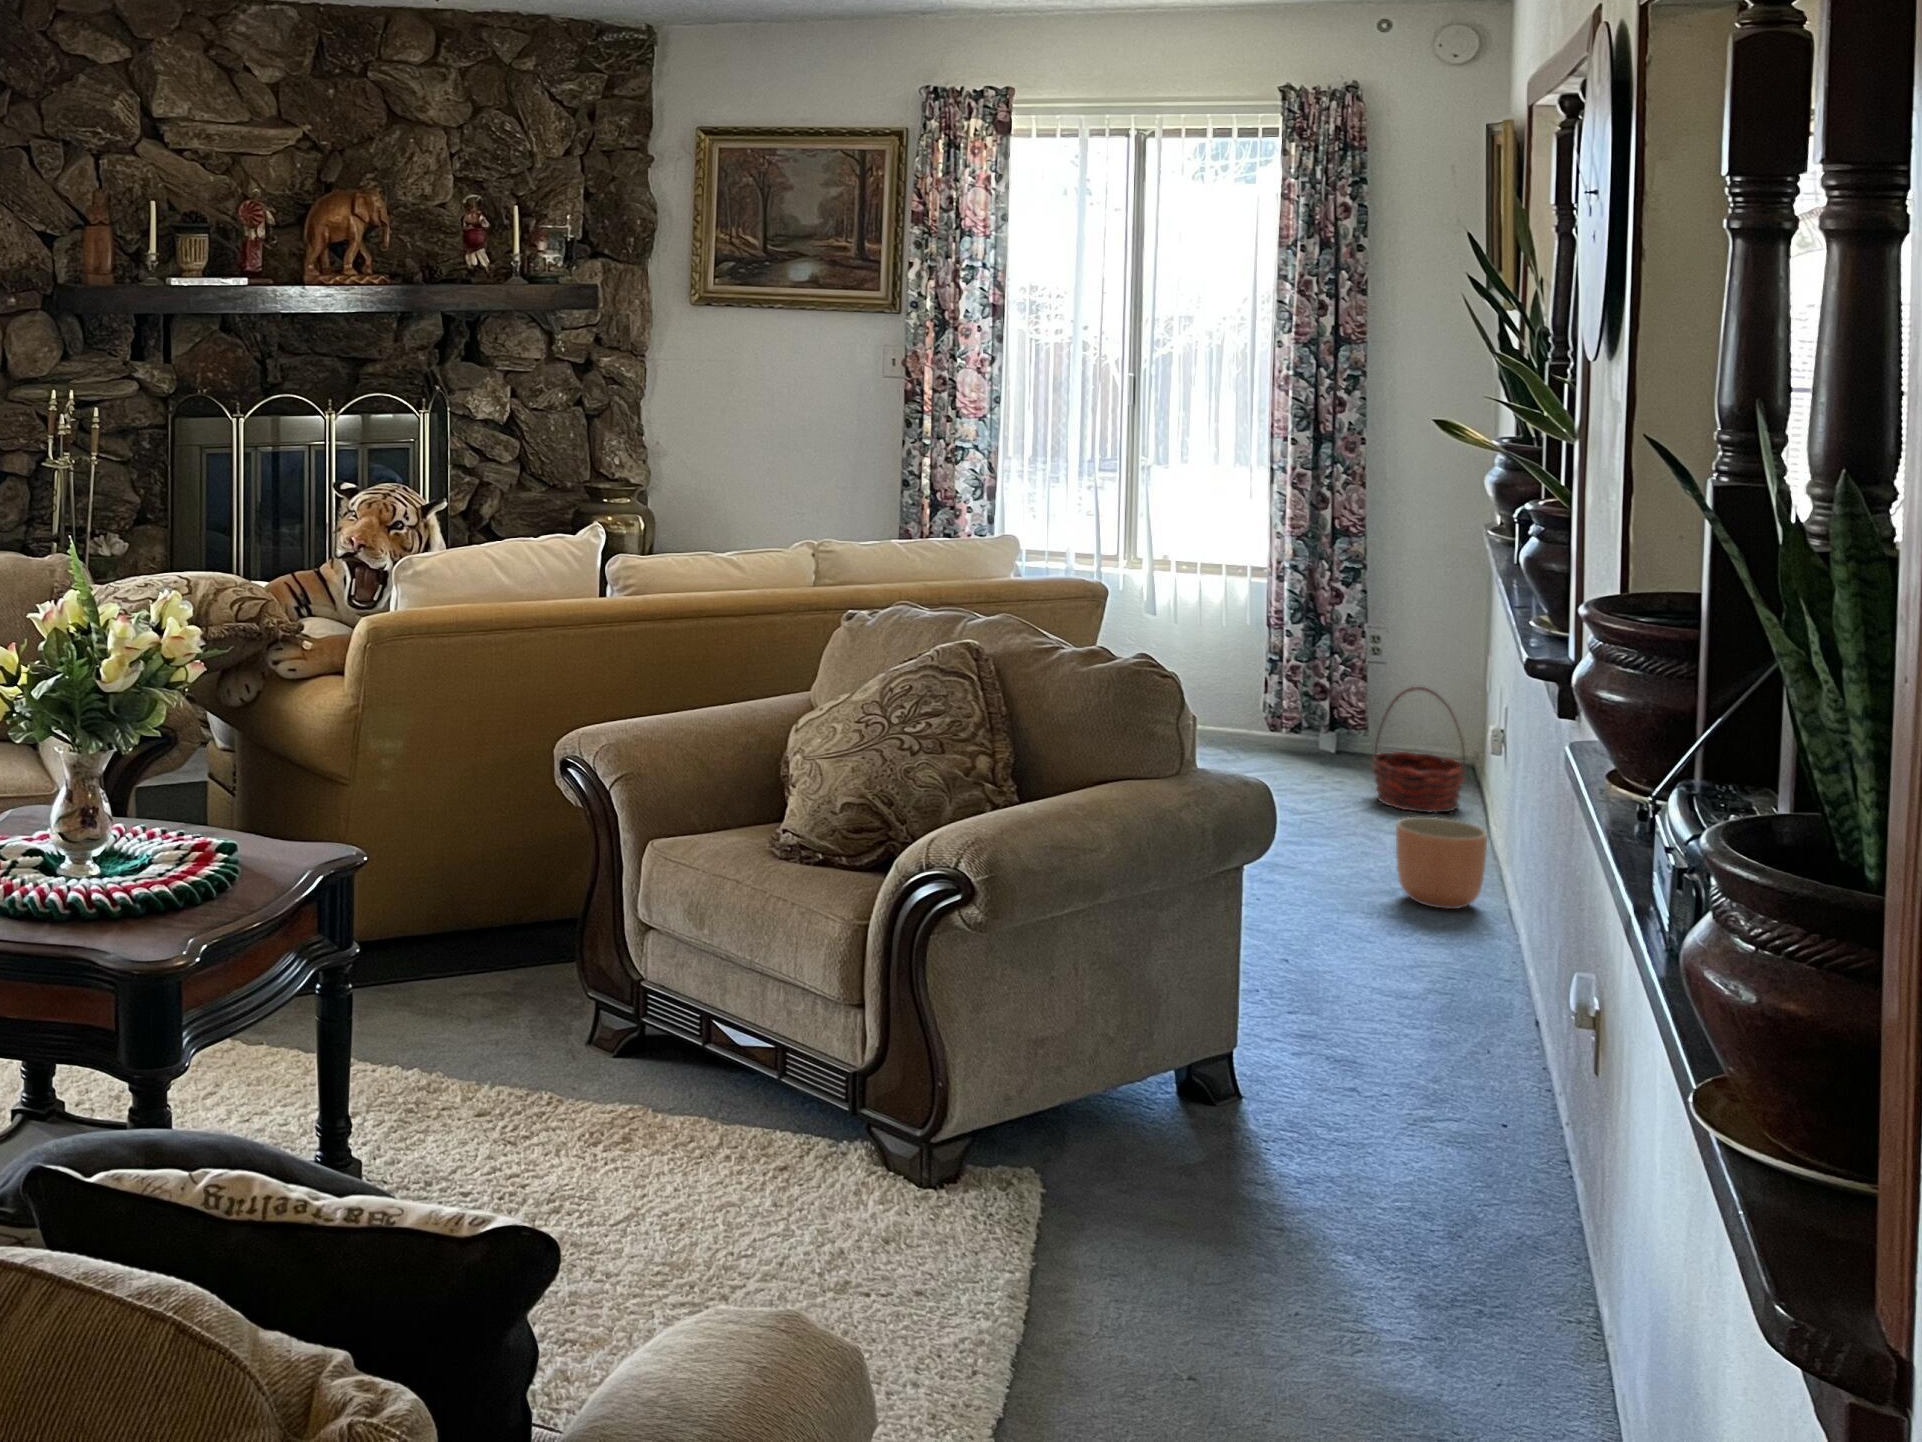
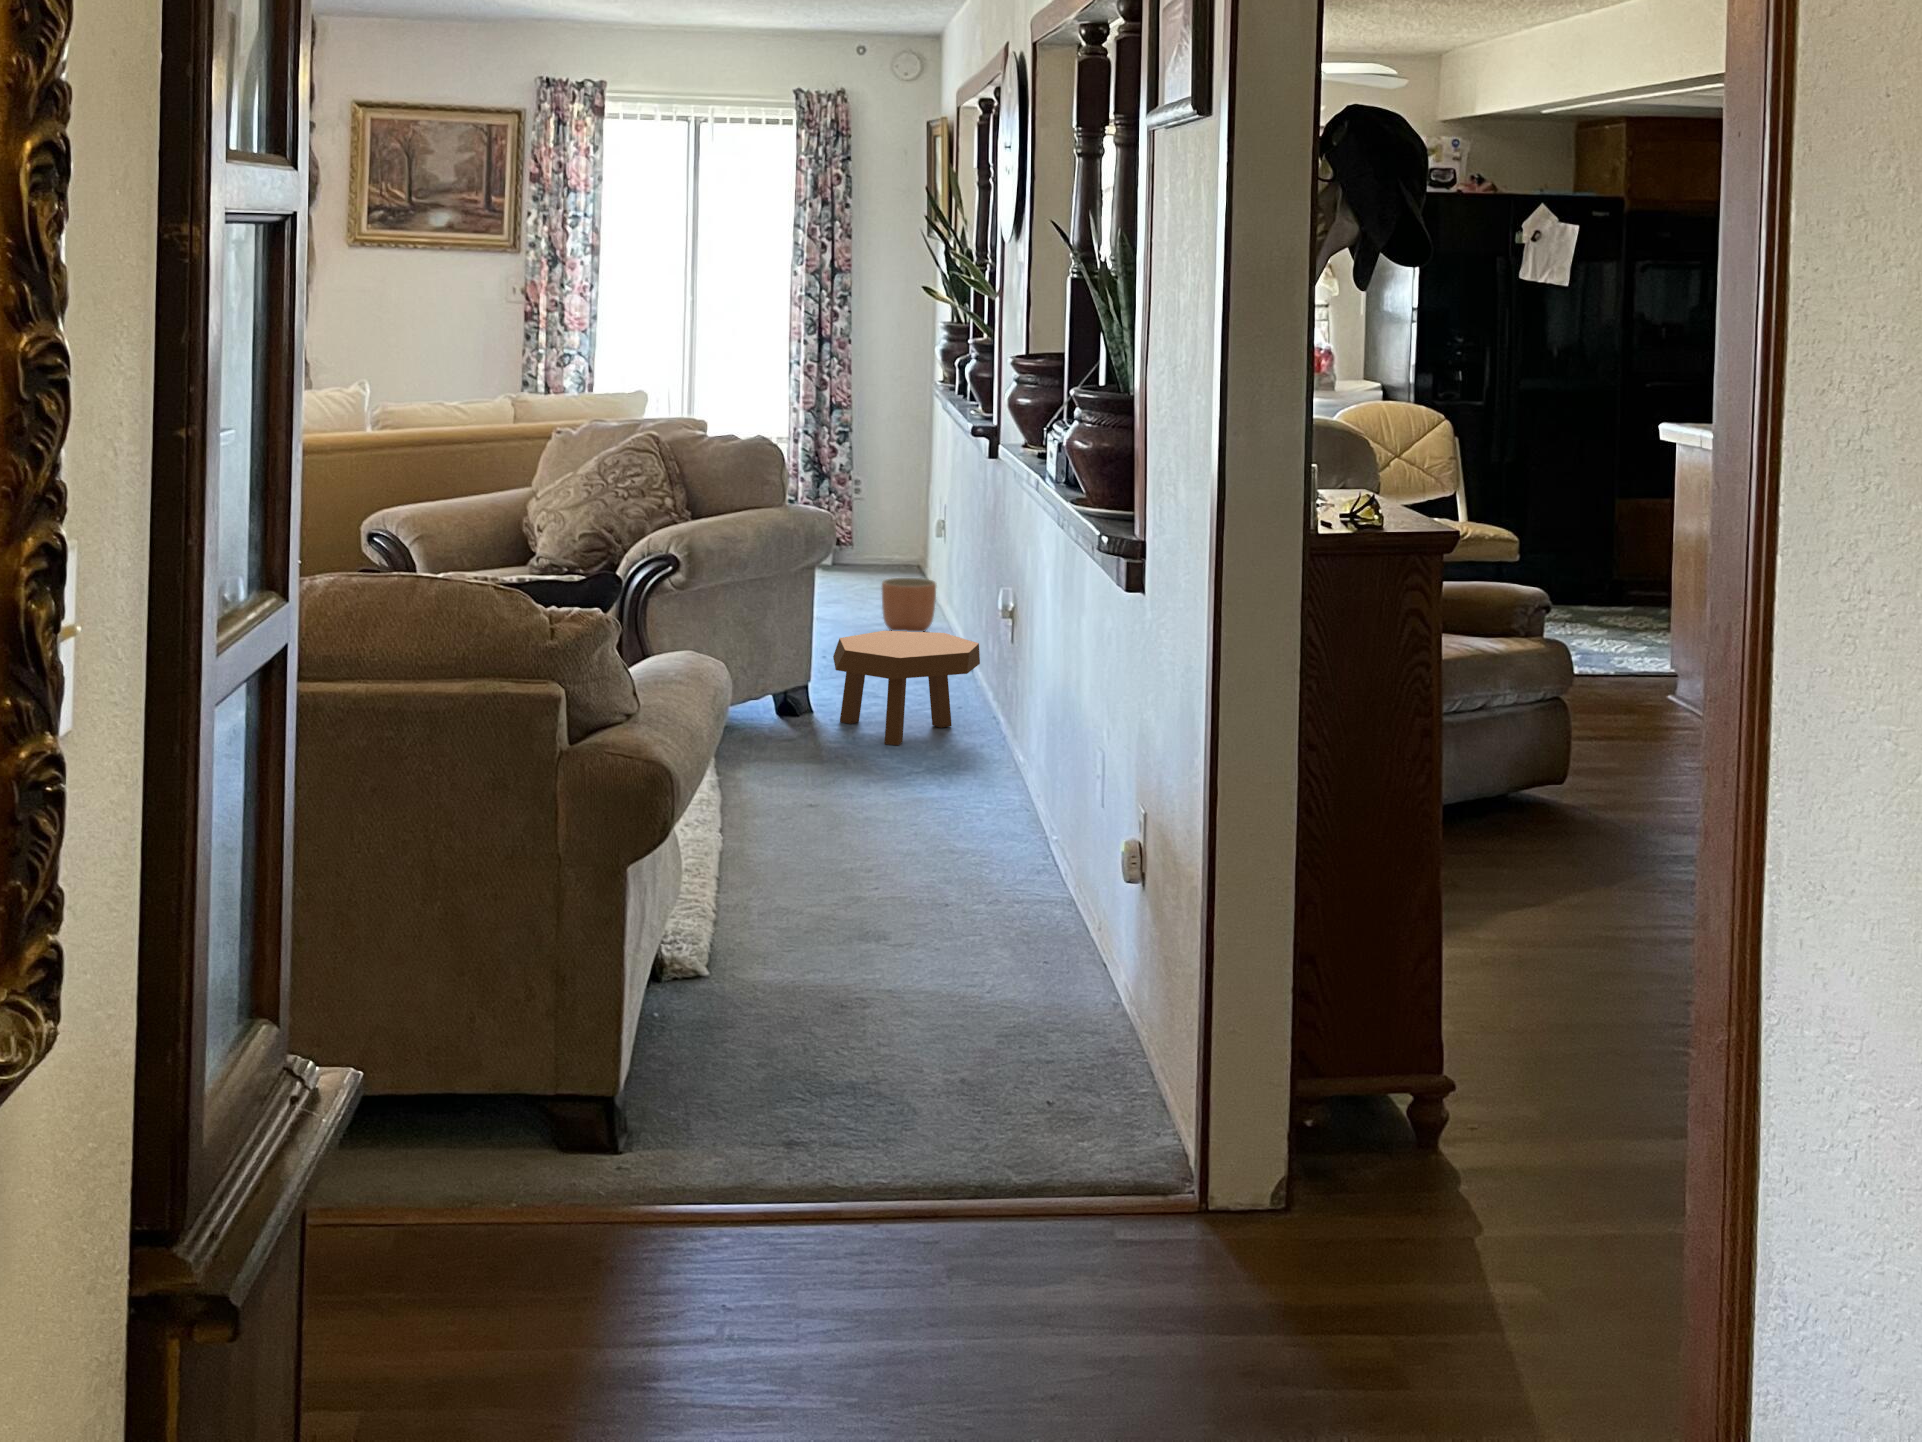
basket: present [1372,687,1466,812] -> none [859,505,918,590]
footstool: none [1285,954,1546,1167] -> present [833,631,980,745]

